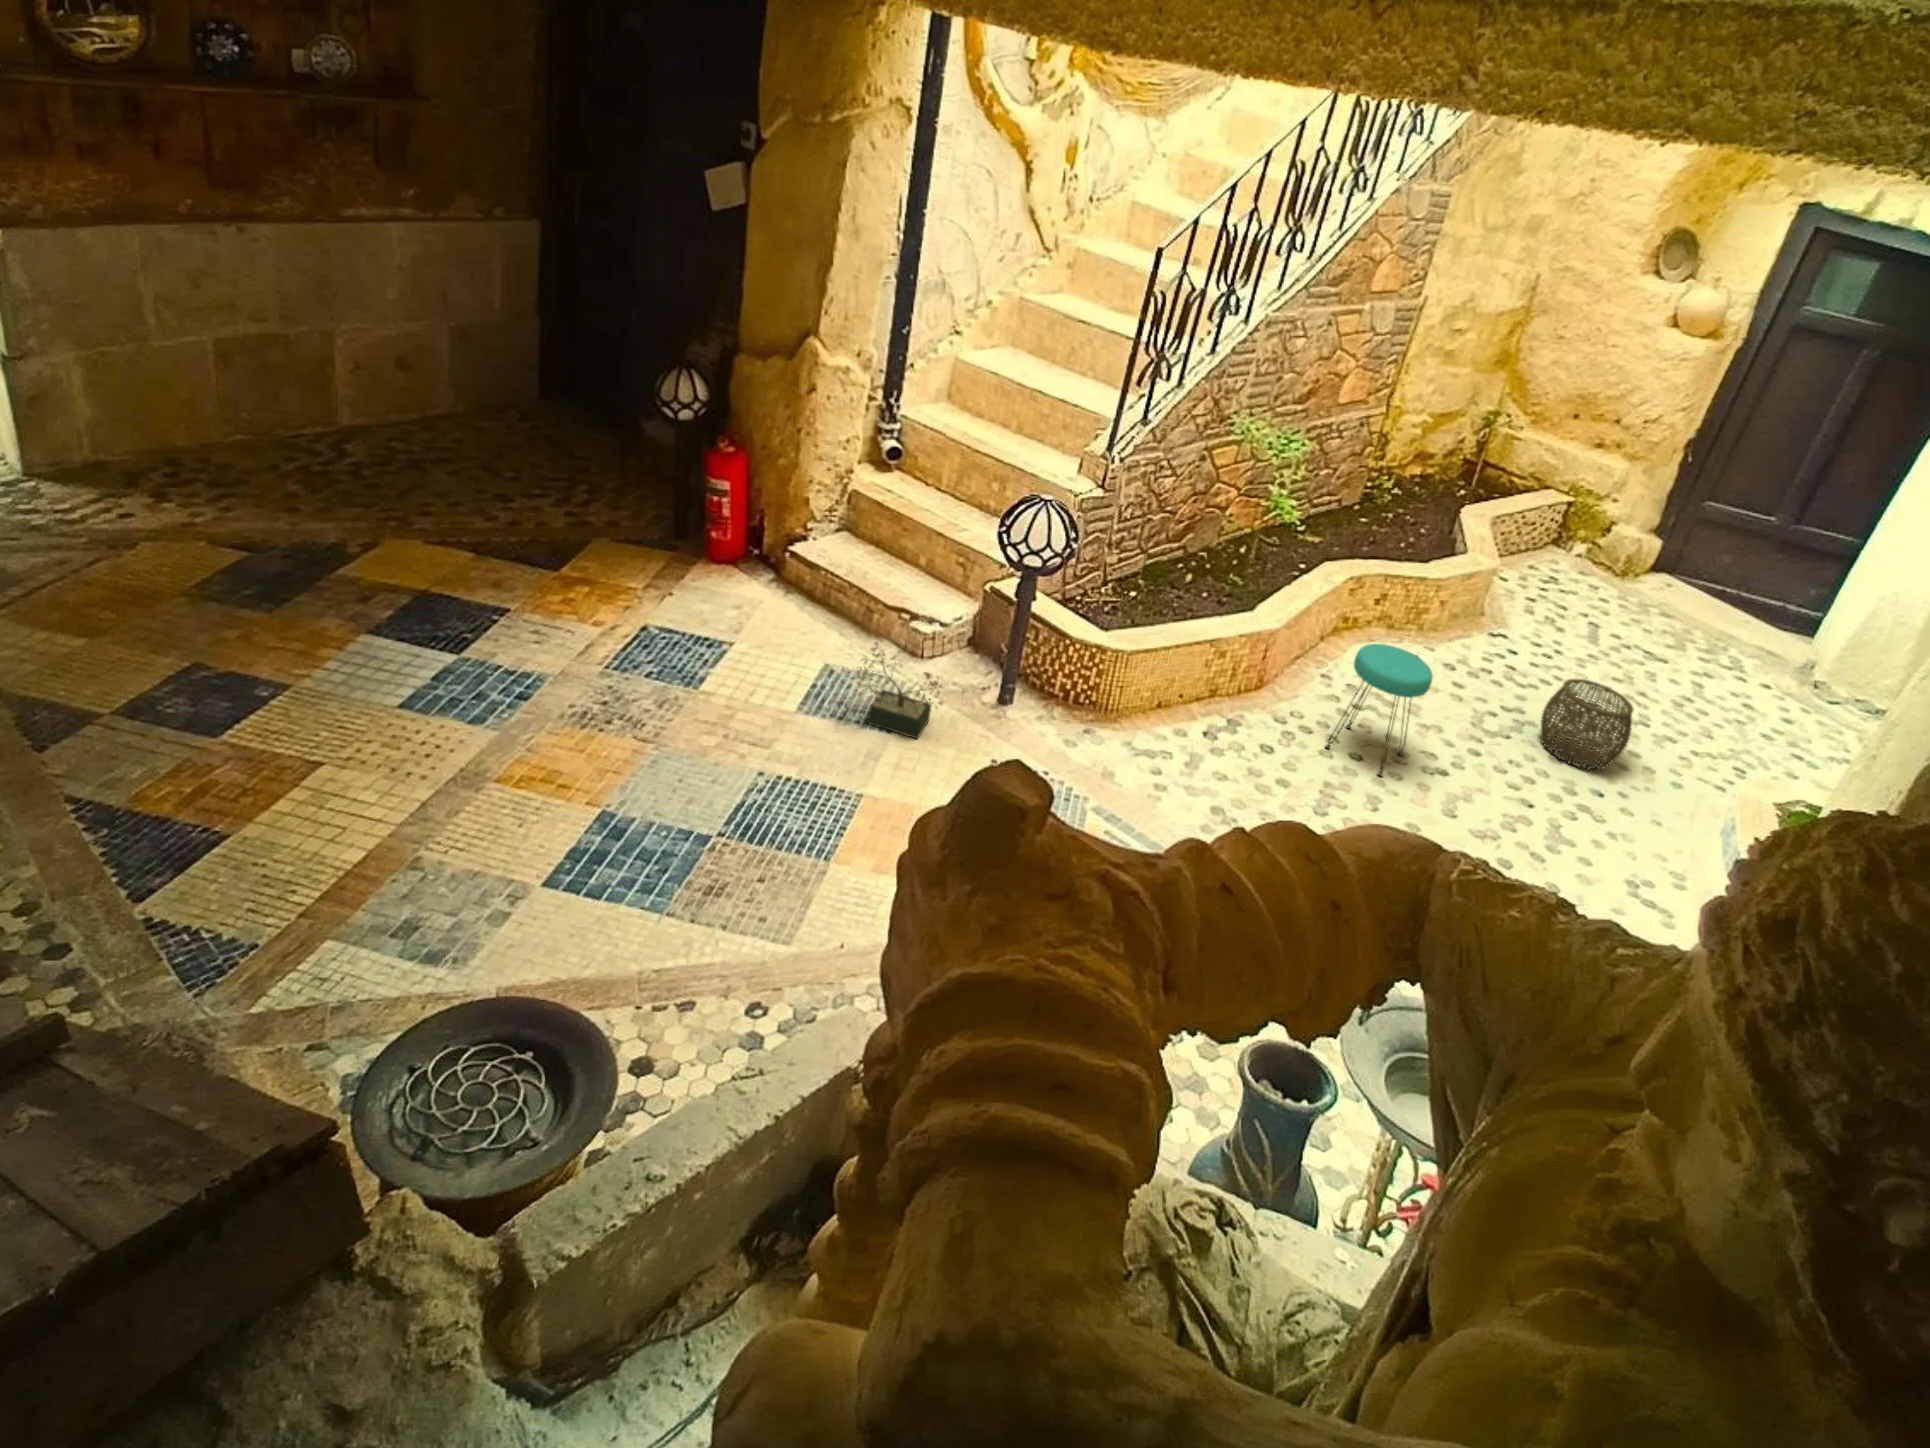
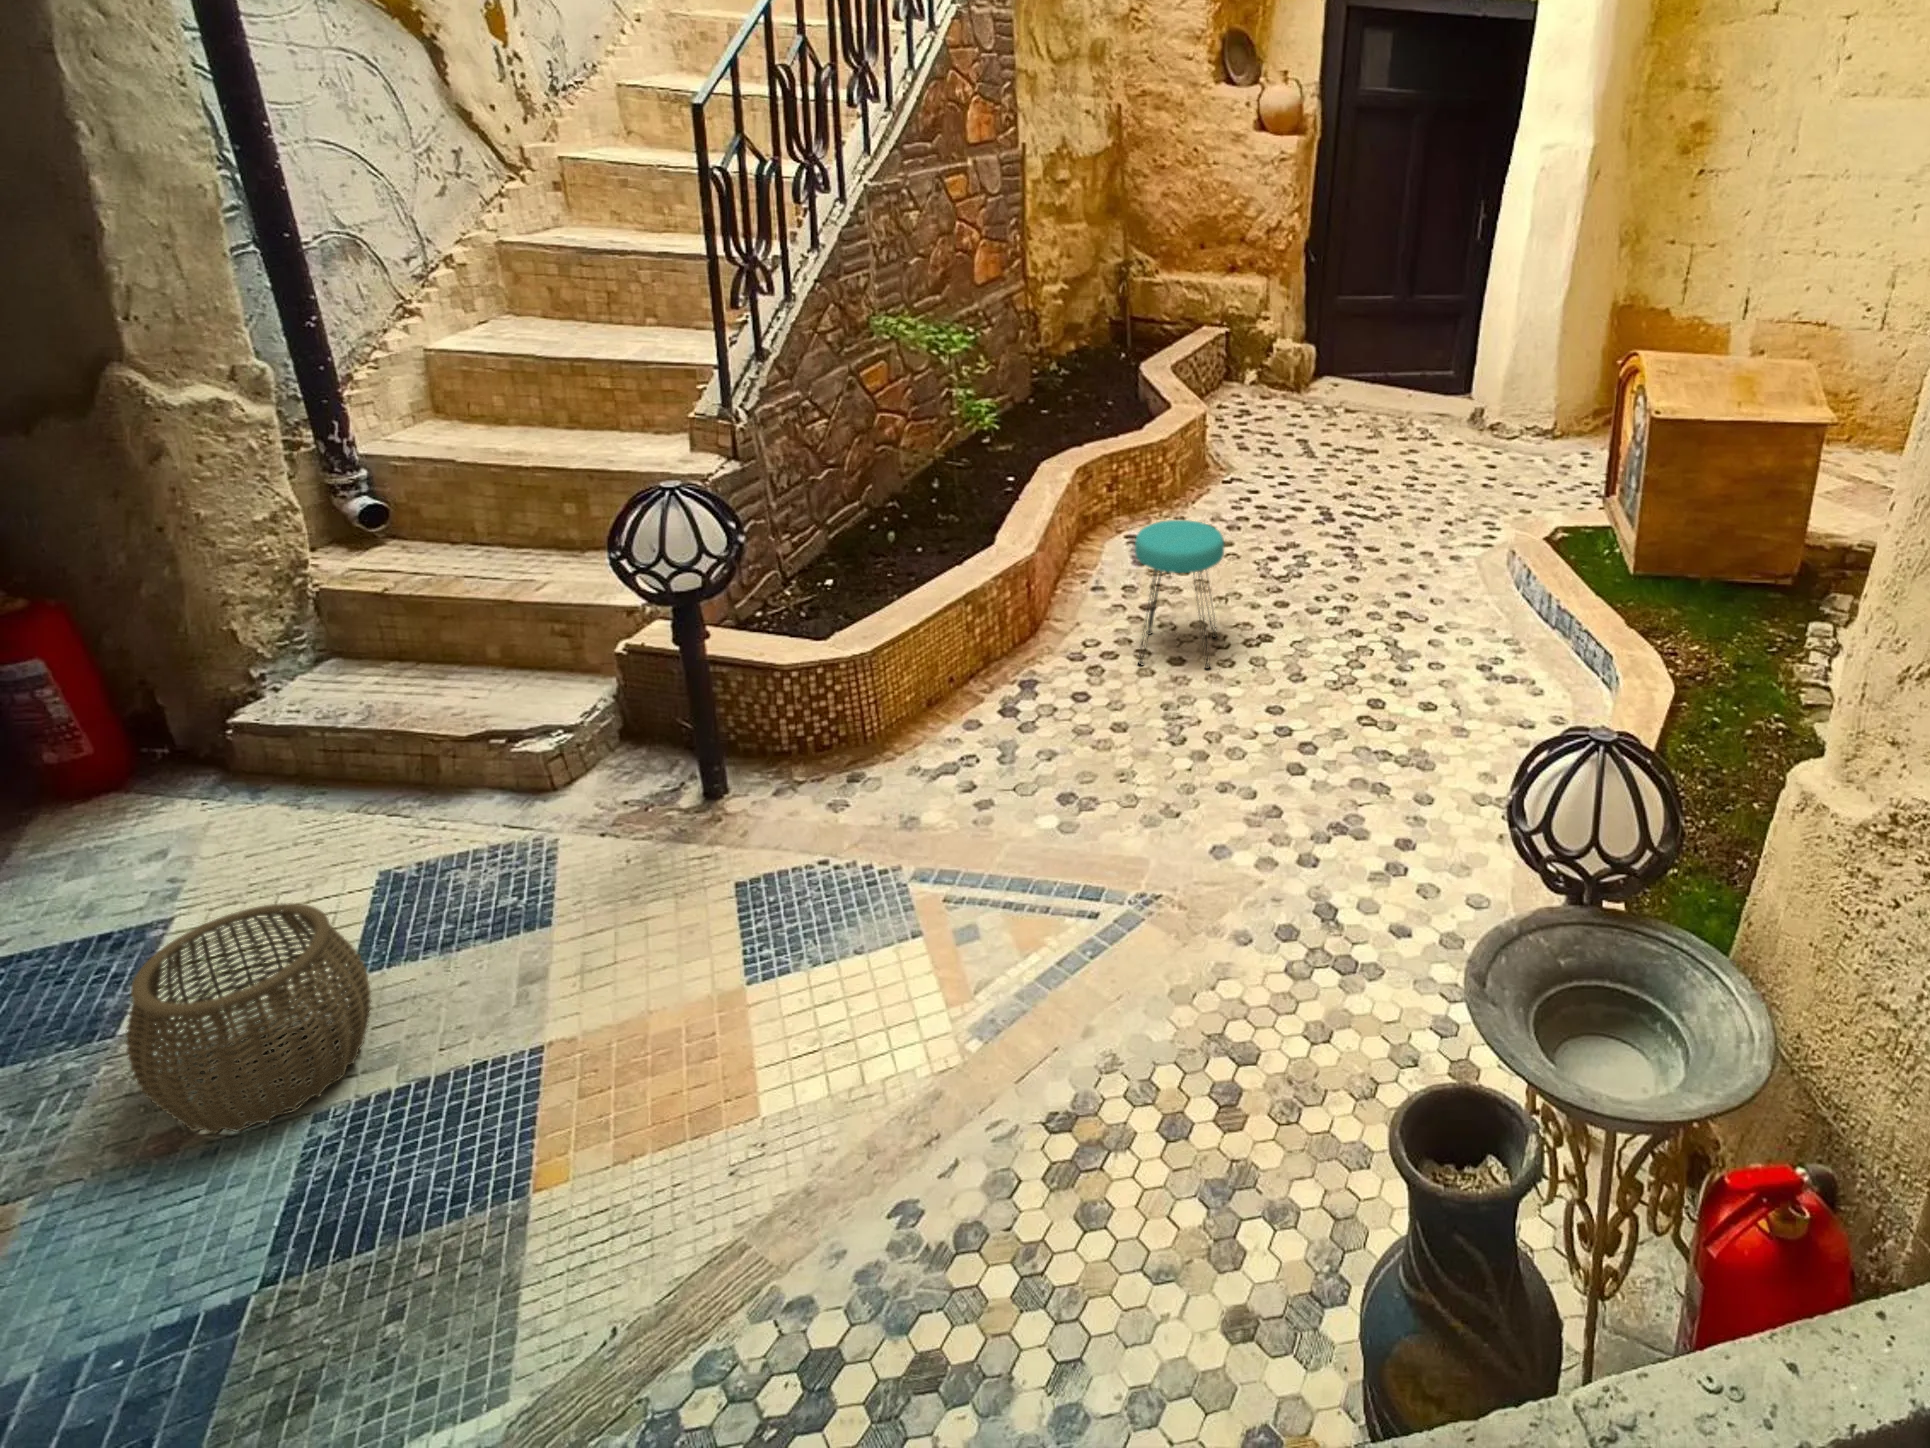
decorative plant: present [857,640,943,738] -> none [444,795,624,932]
woven basket: present [1541,679,1633,771] -> present [126,903,371,1133]

